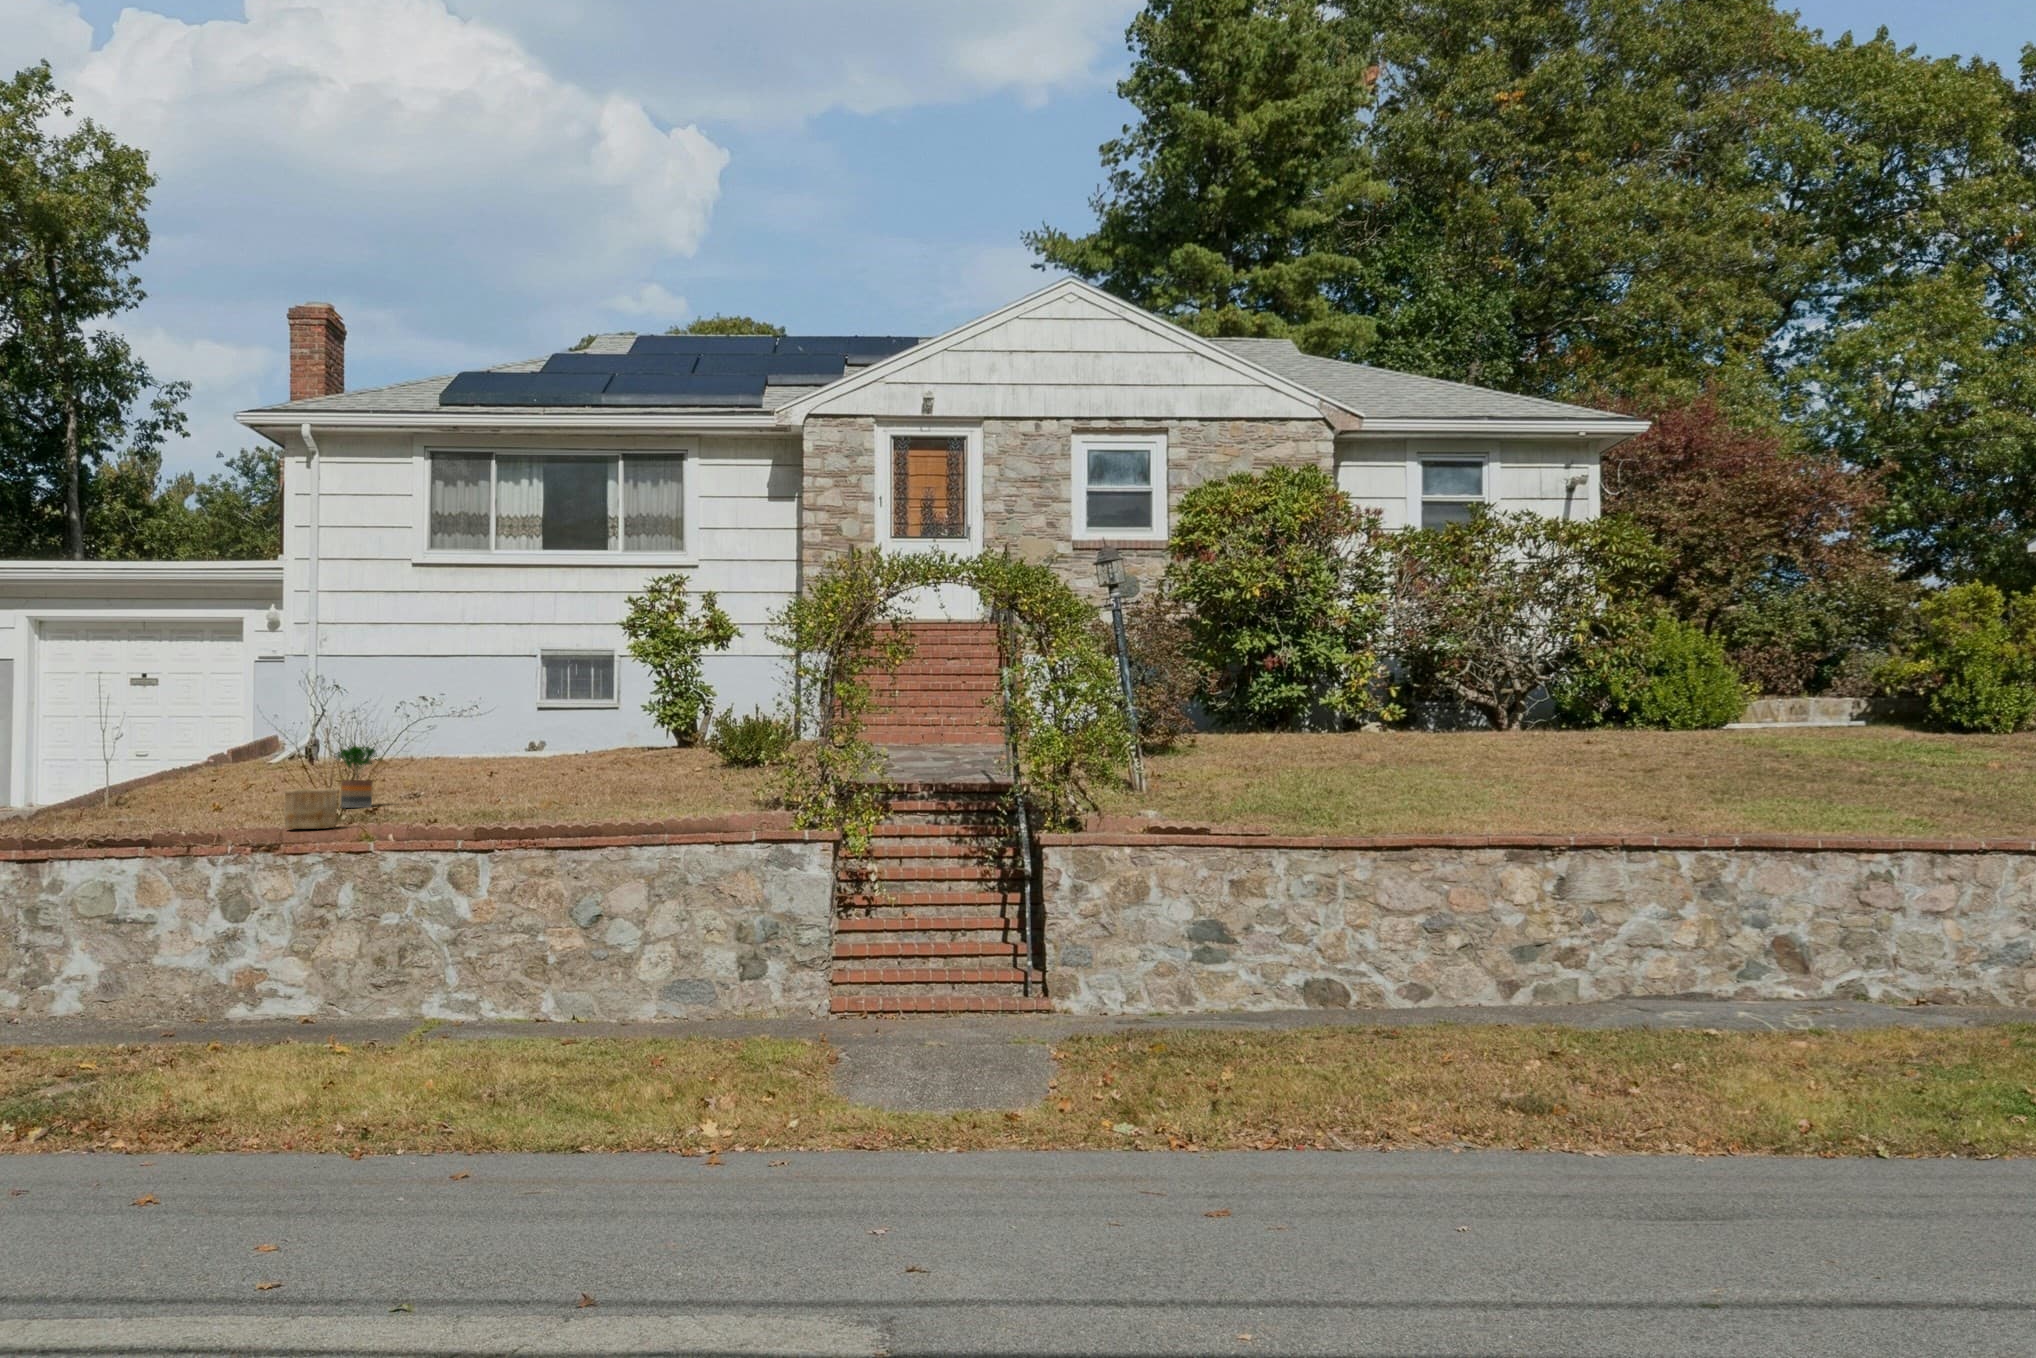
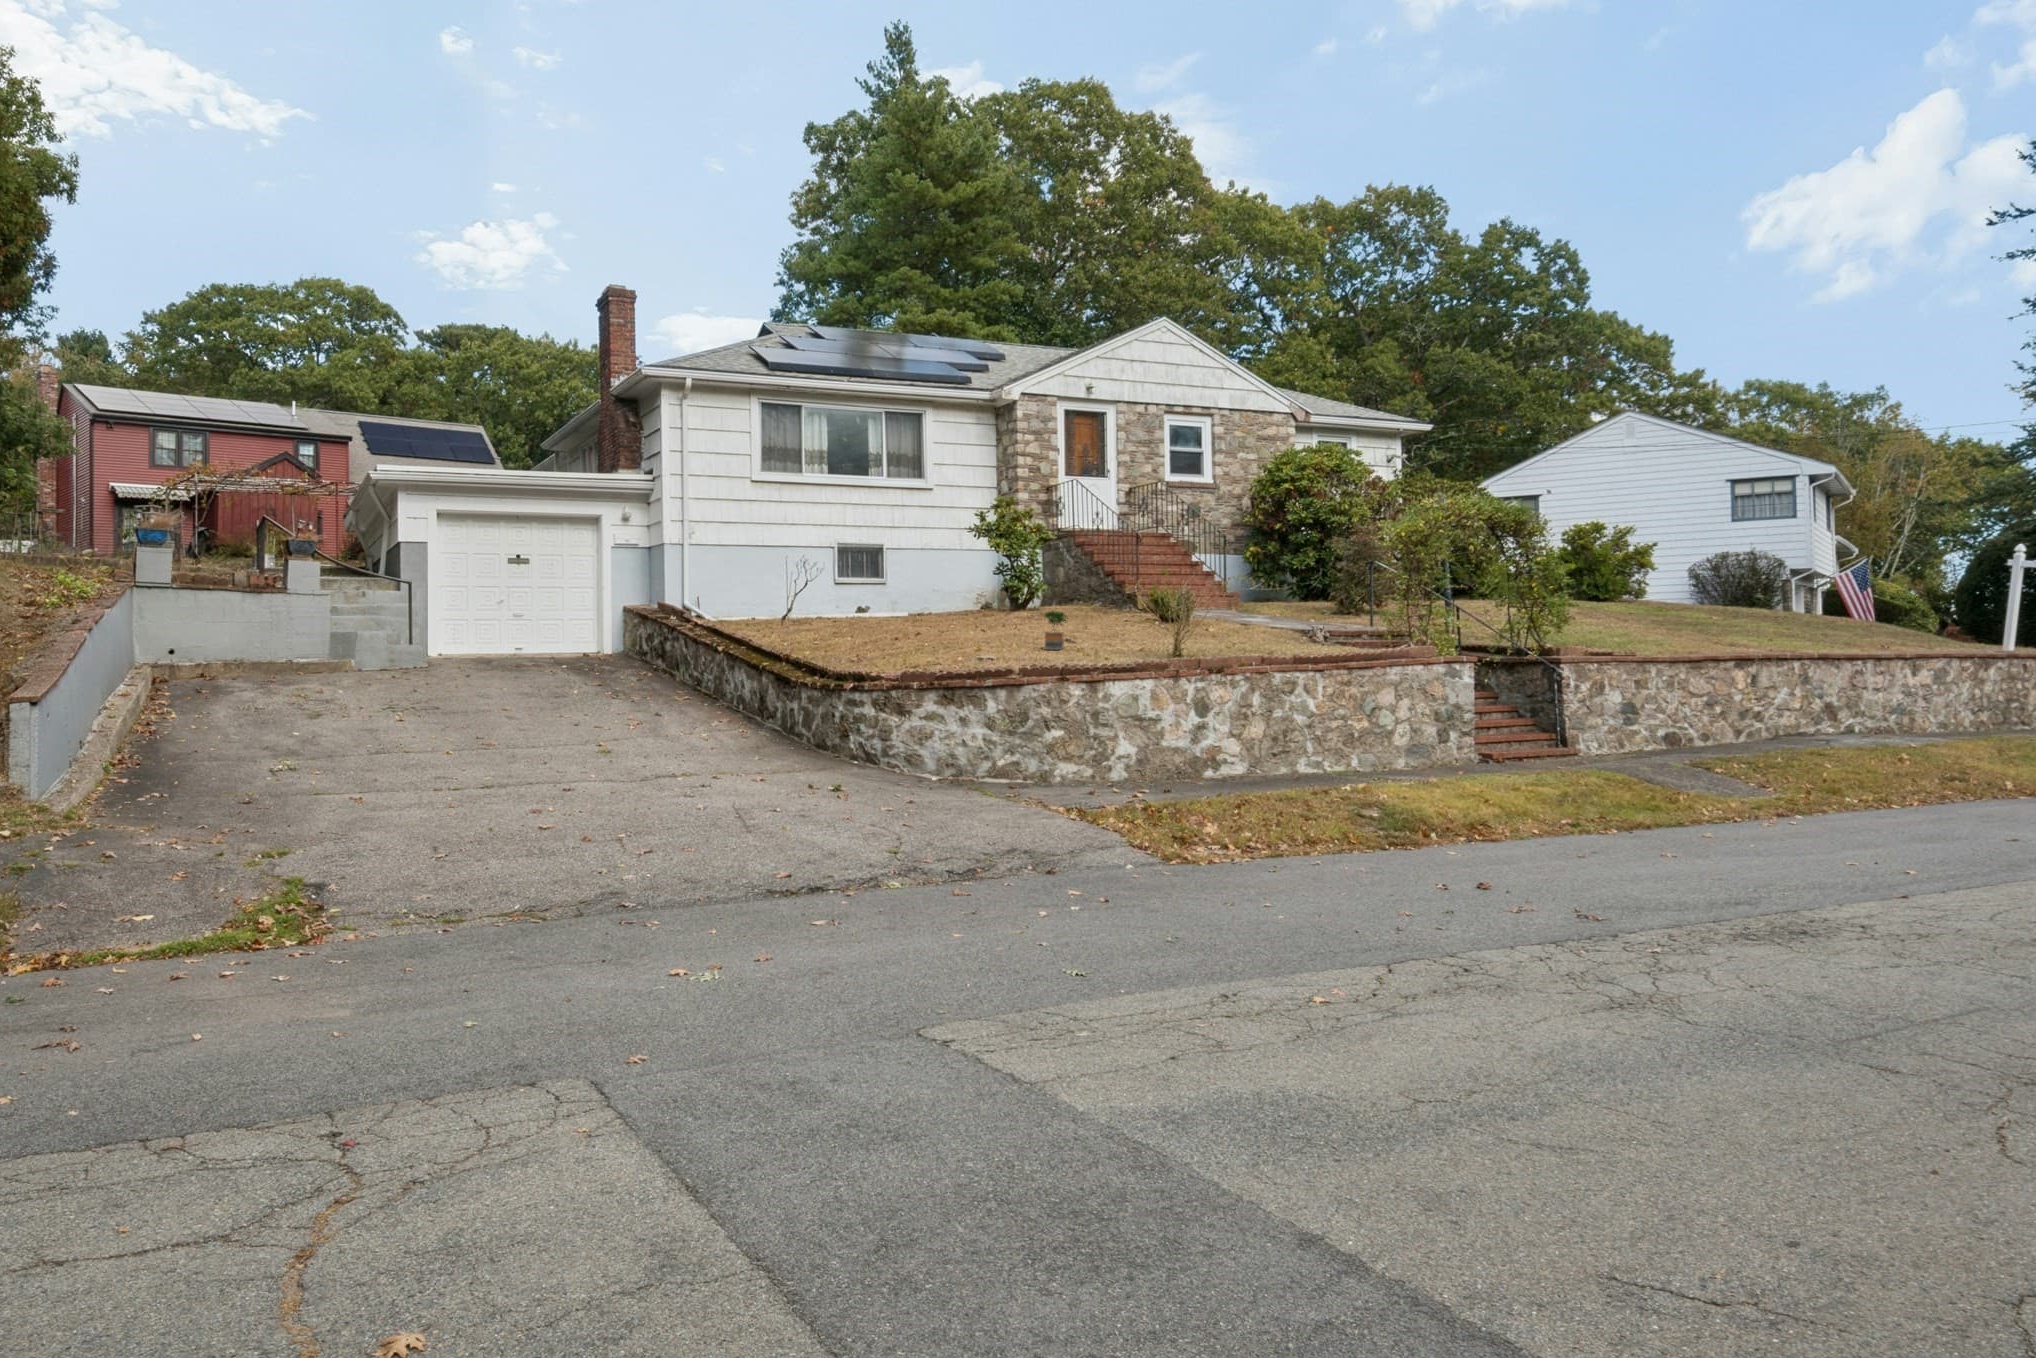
wooden bucket: present [284,789,338,829] -> none [1164,637,1194,661]

